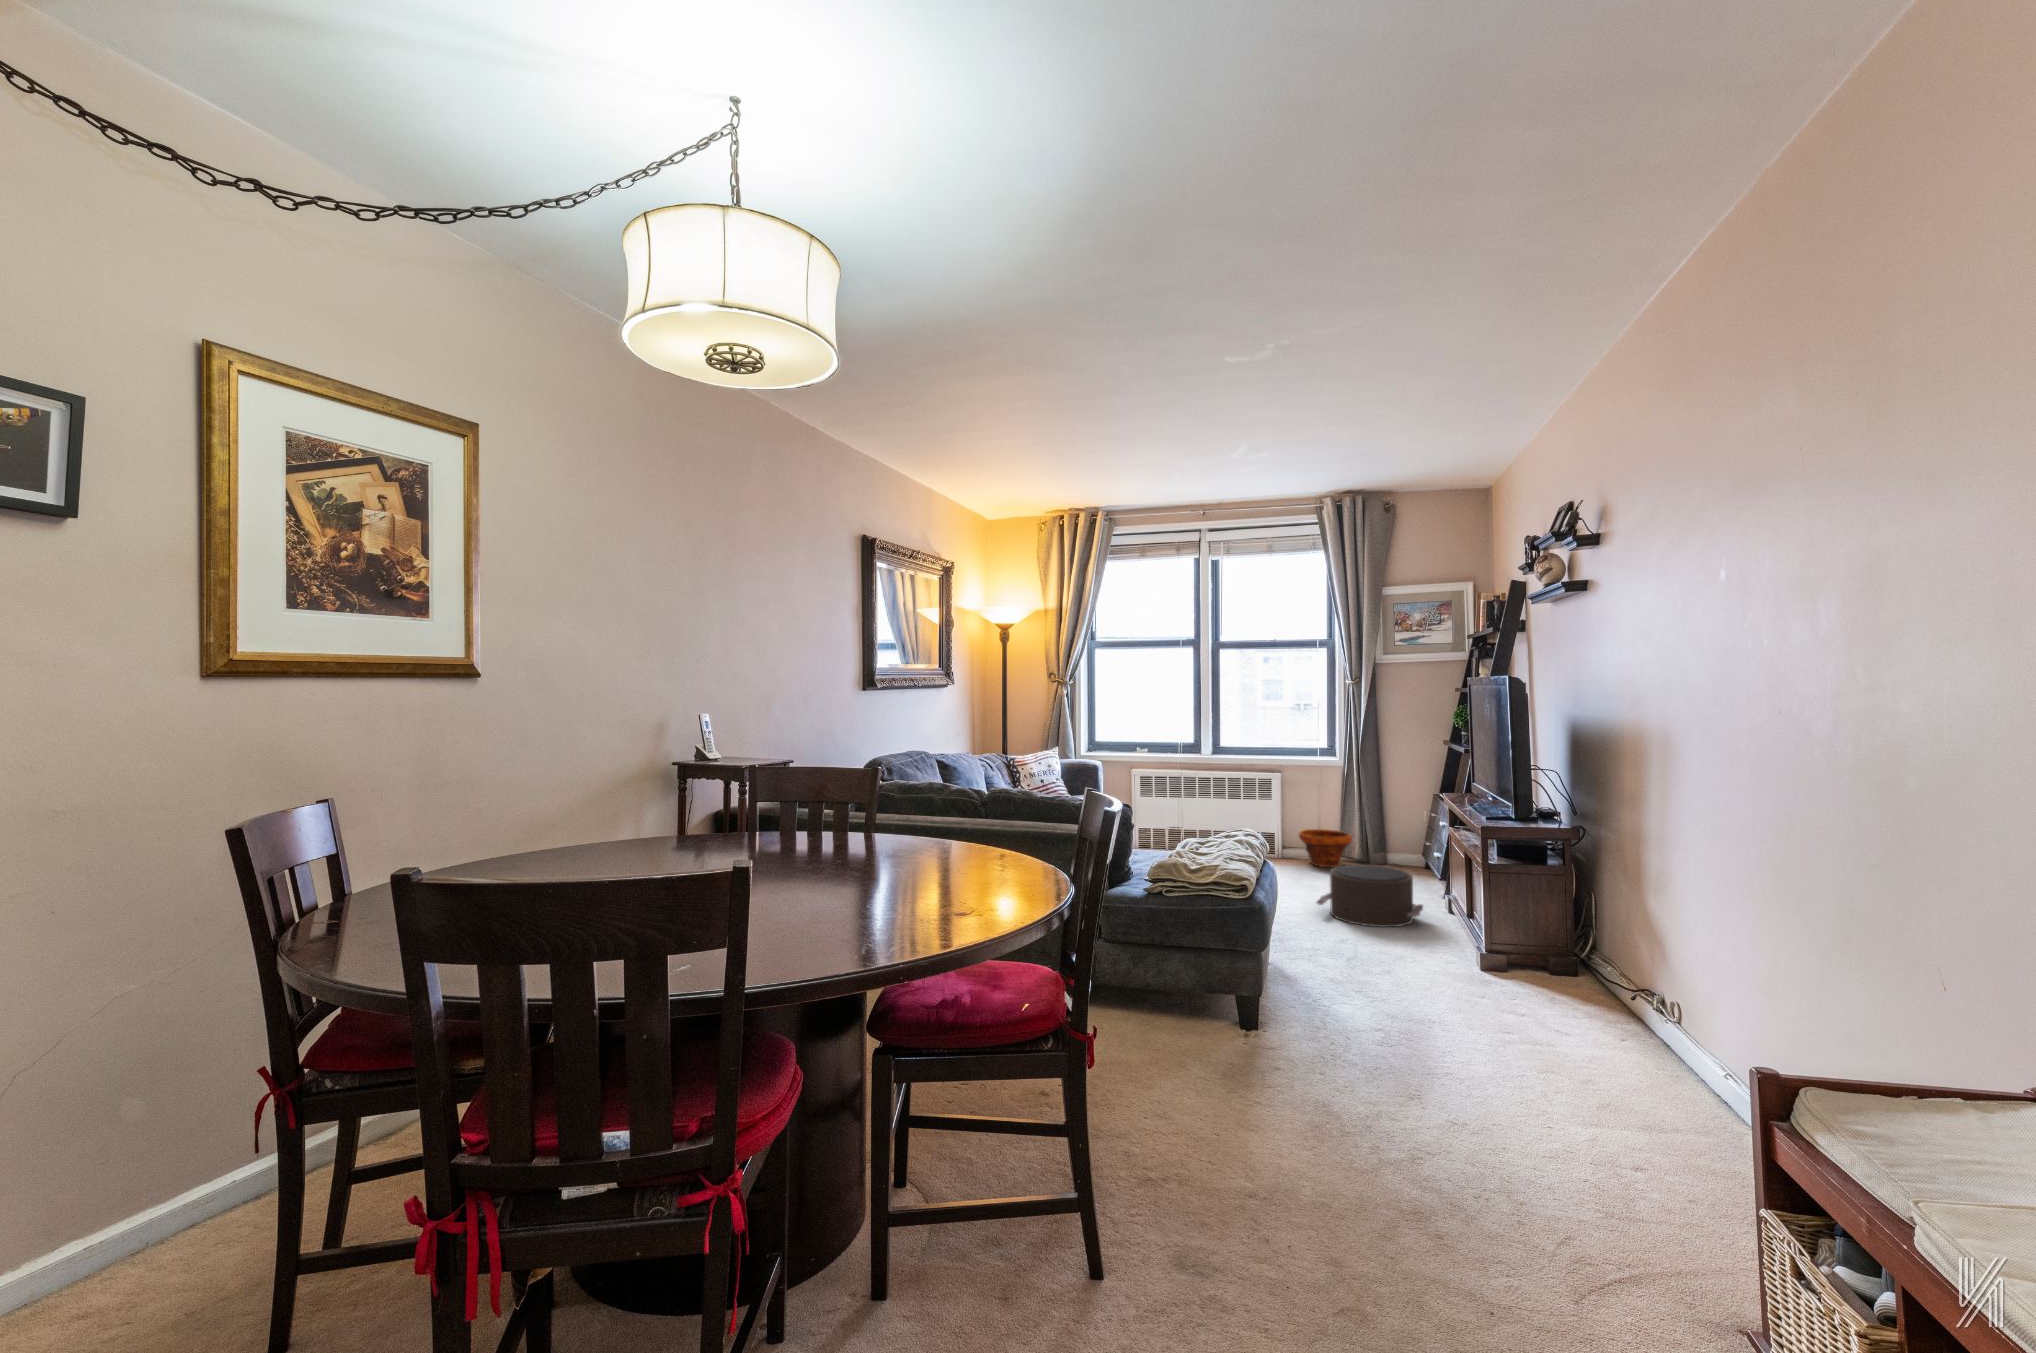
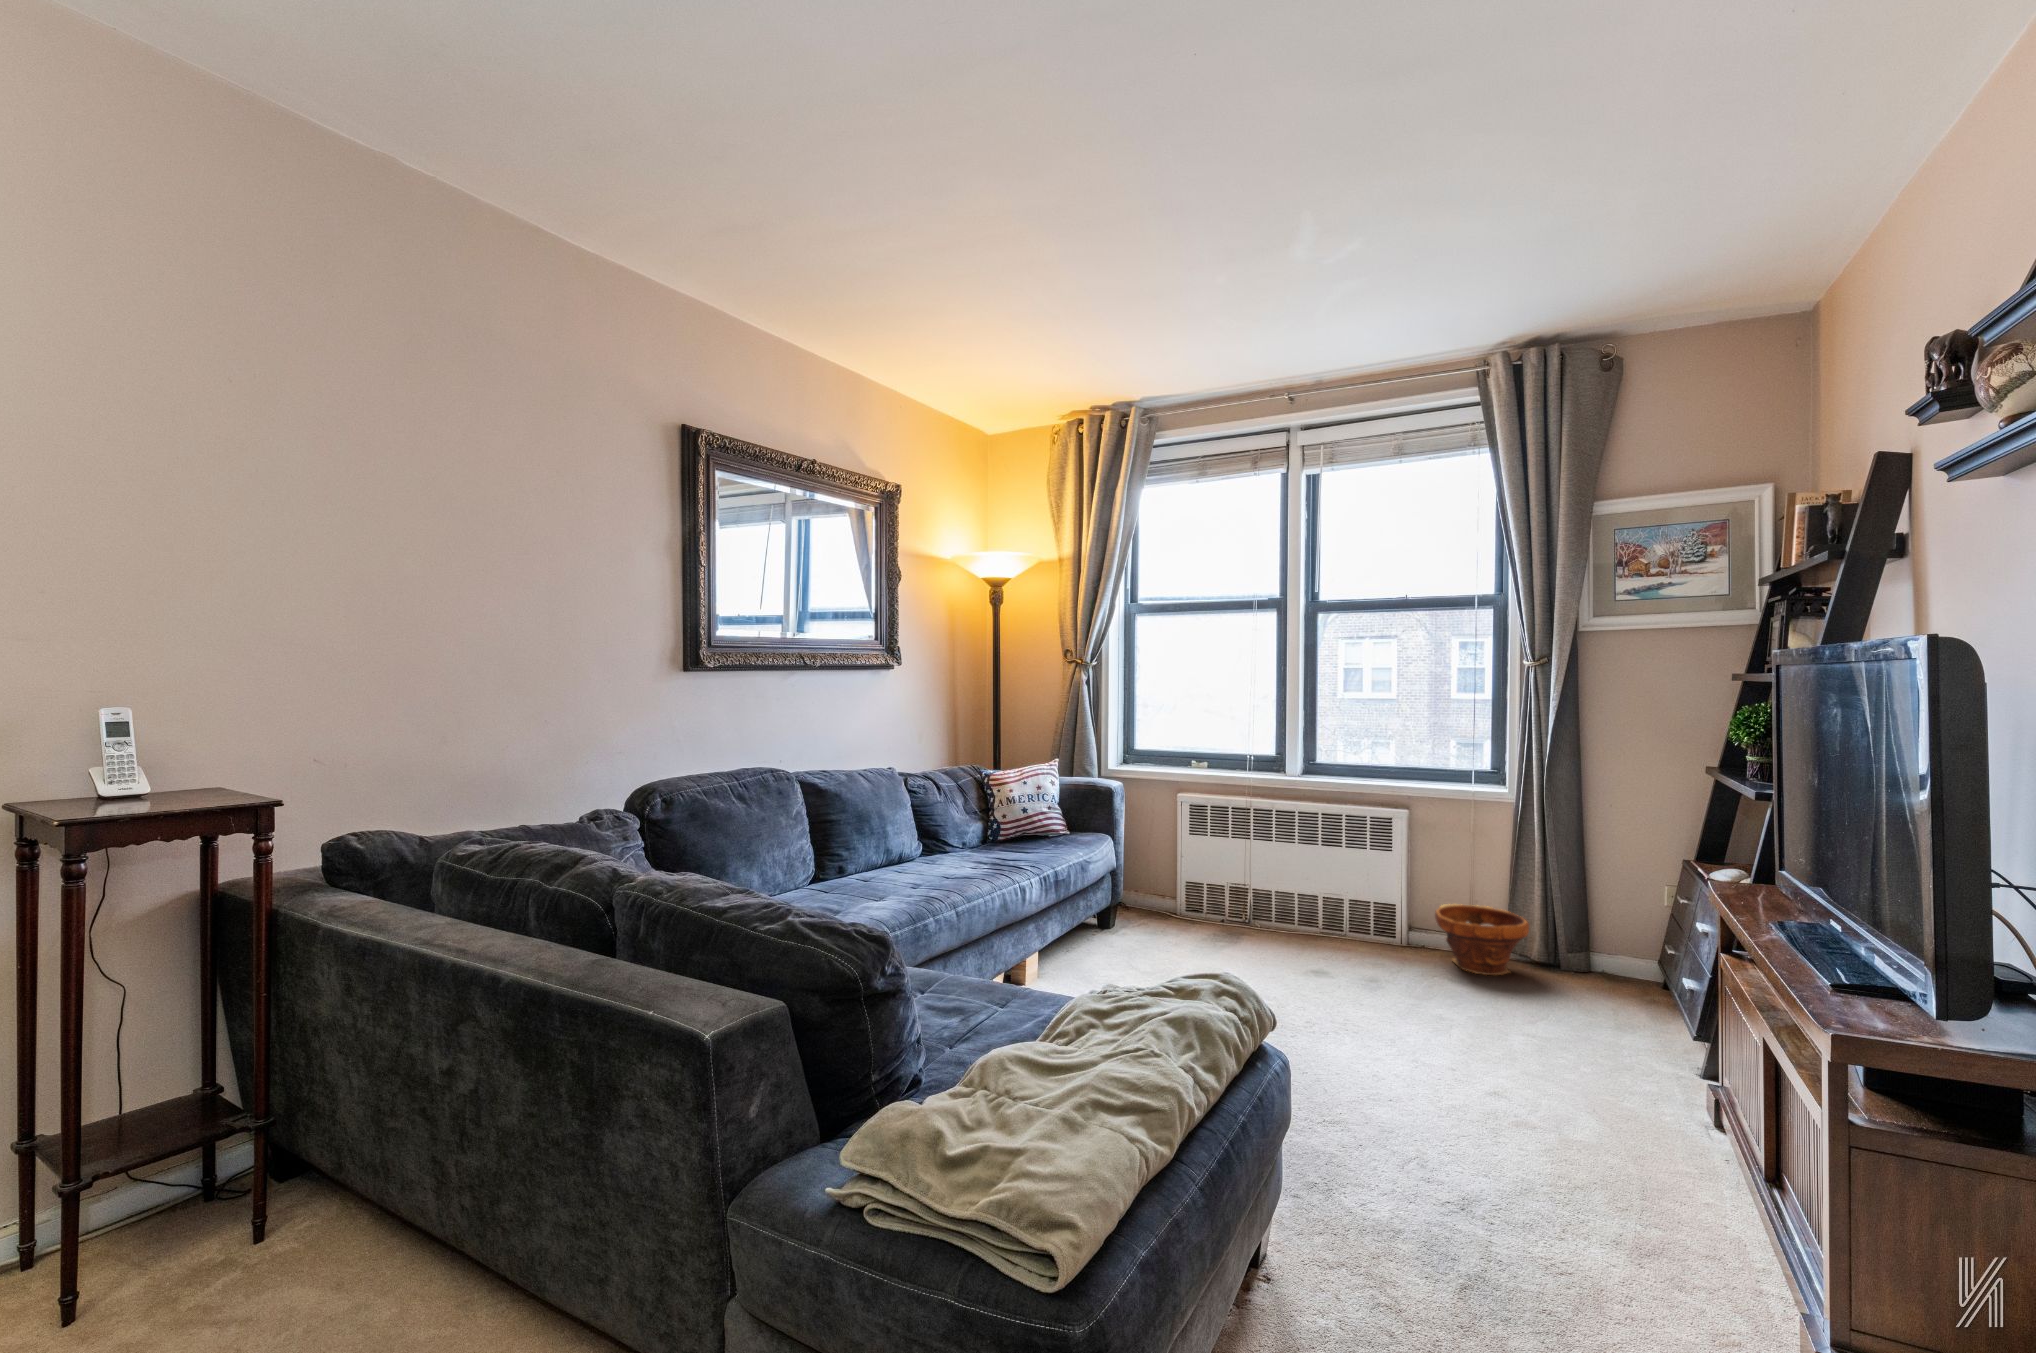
pouf: present [1317,865,1423,927] -> none [1424,1006,1657,1160]

